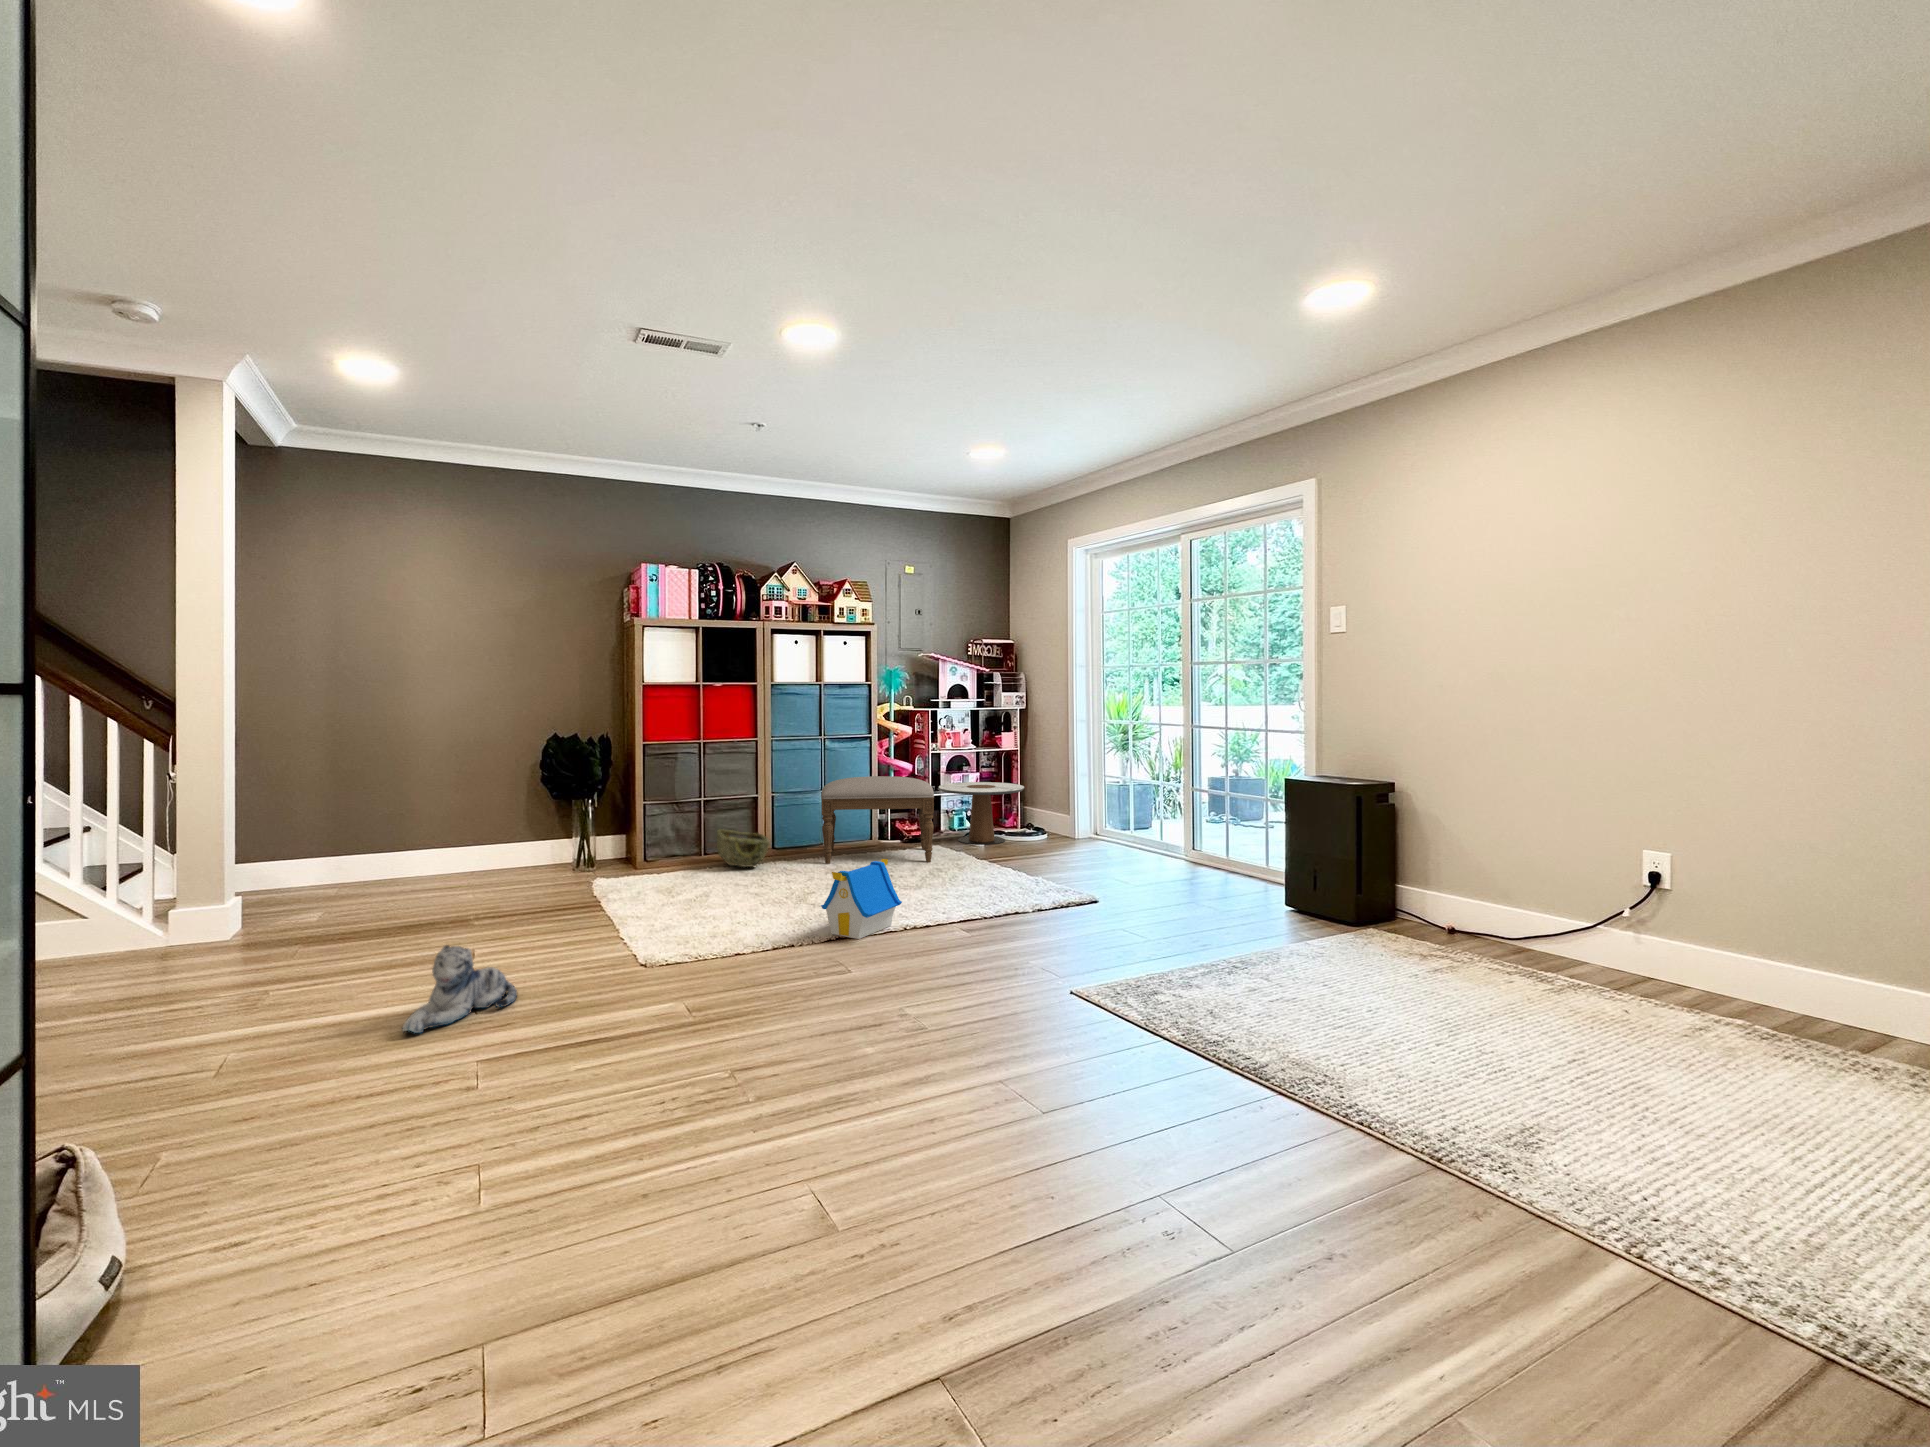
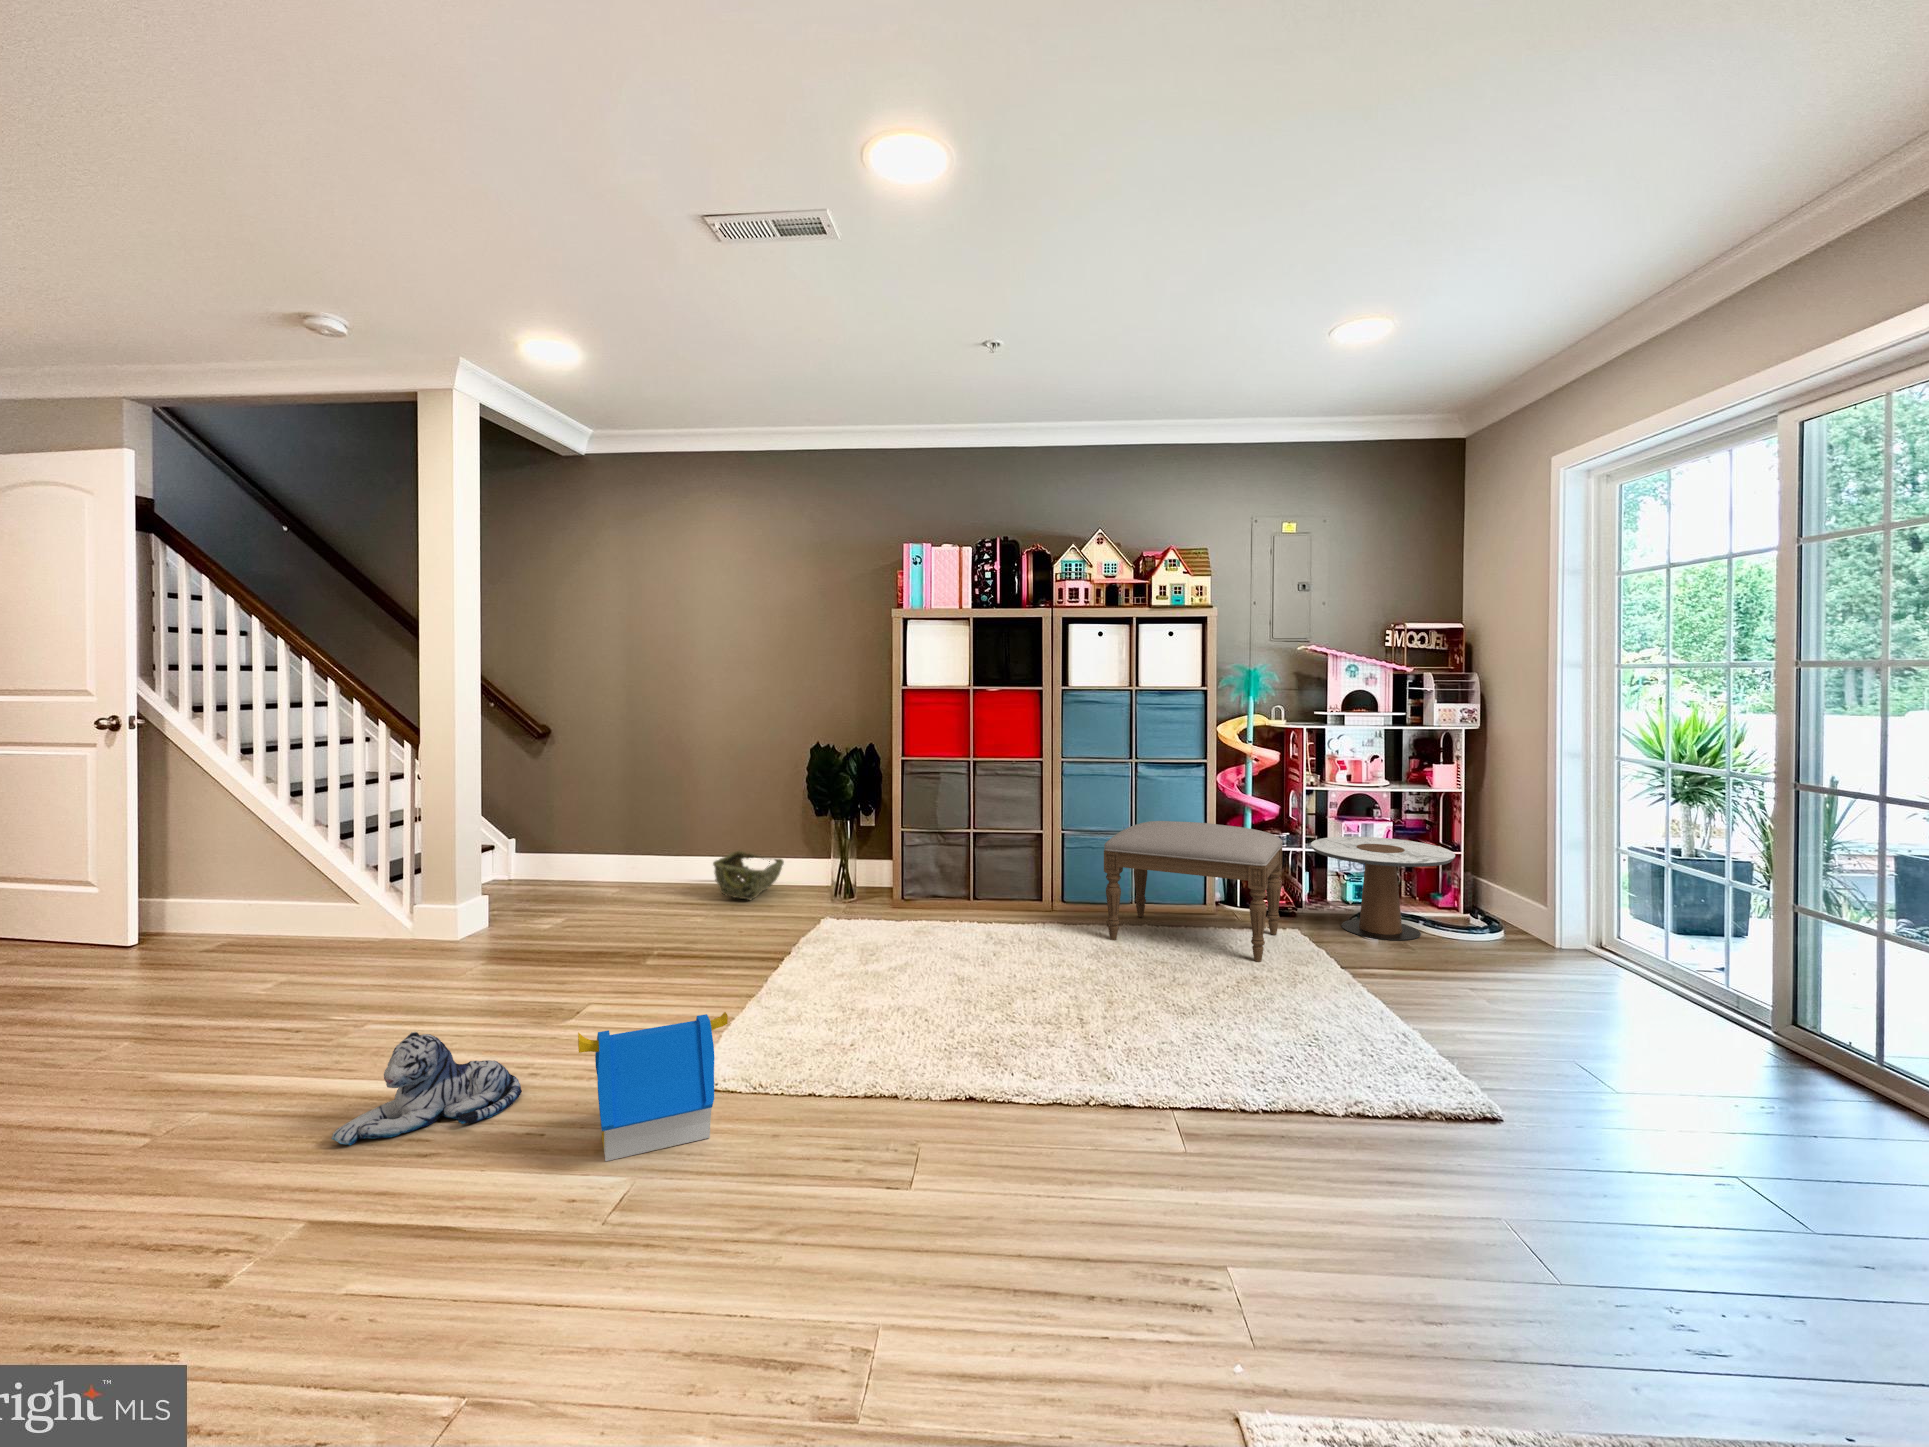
woven basket: present [717,829,770,867] -> present [713,851,784,900]
toy house: present [821,859,902,939] -> present [578,1012,728,1161]

